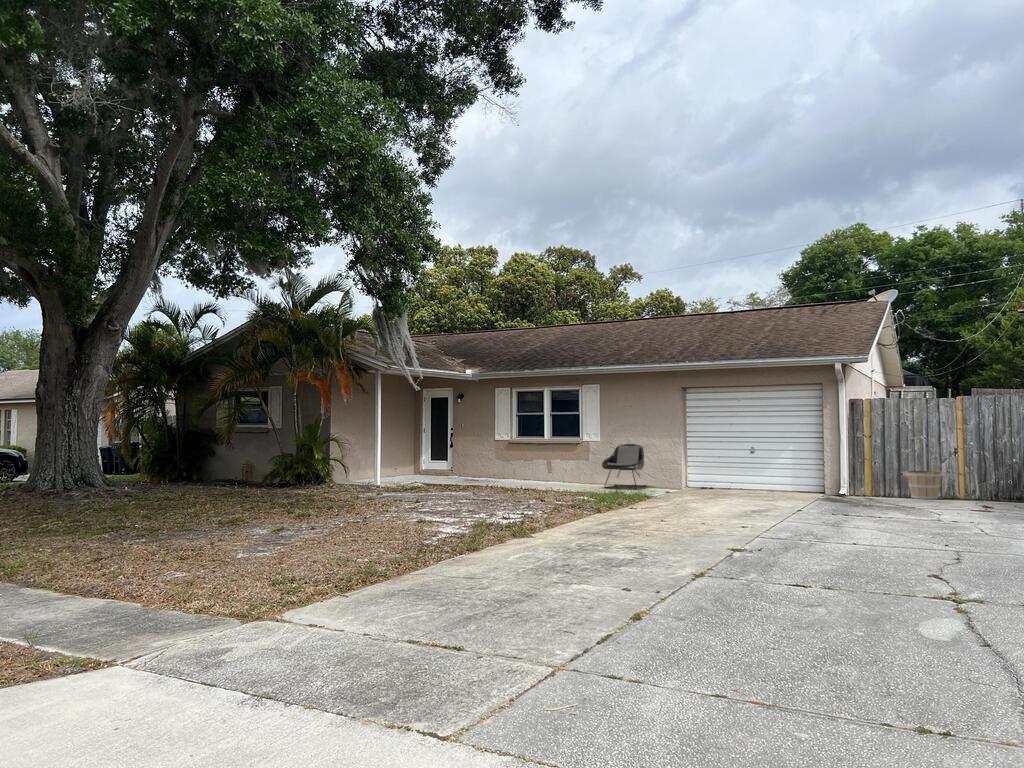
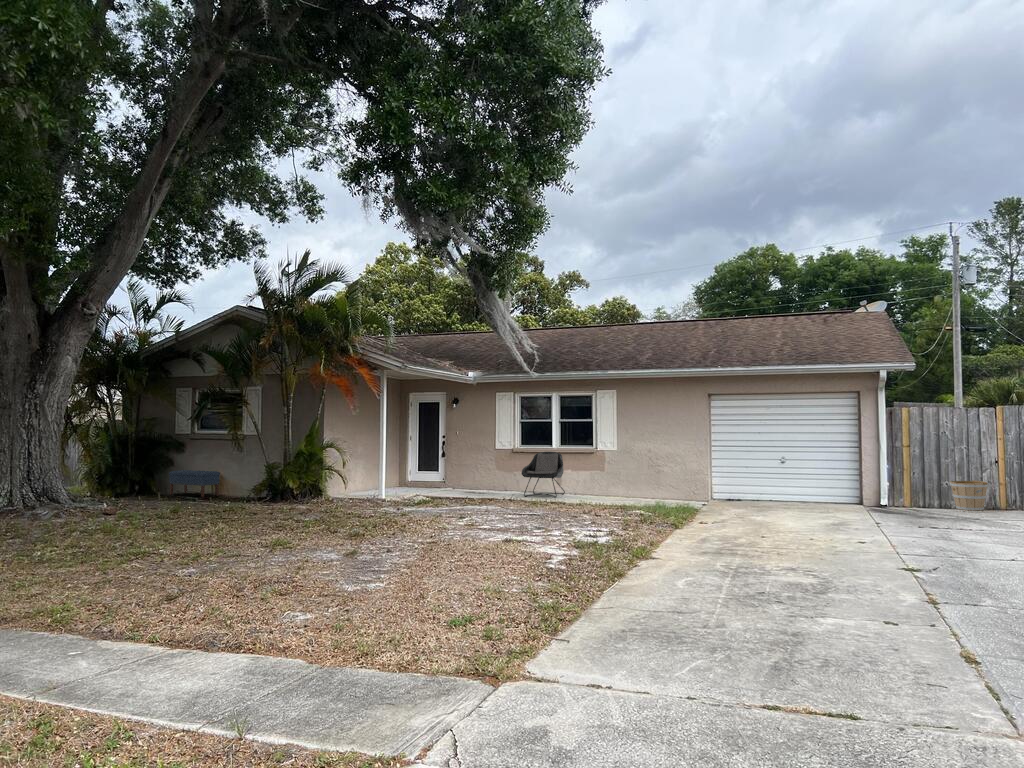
lounge chair: present [602,444,646,489] -> present [522,452,565,498]
bench: none [212,459,253,483] -> present [169,470,220,497]

